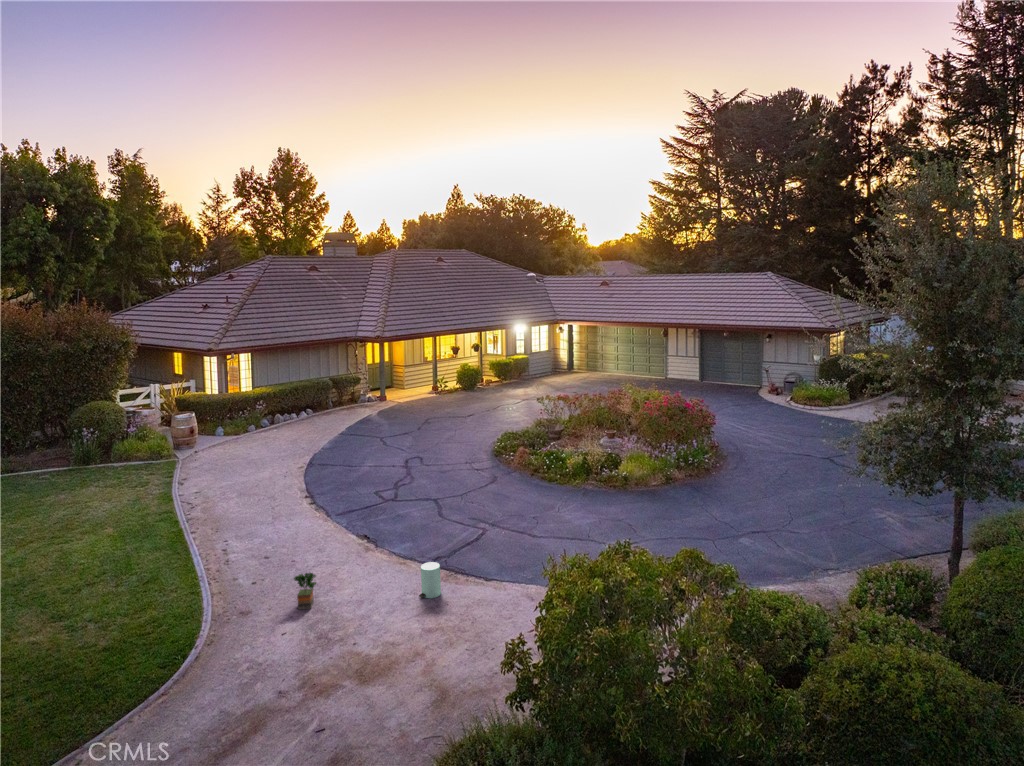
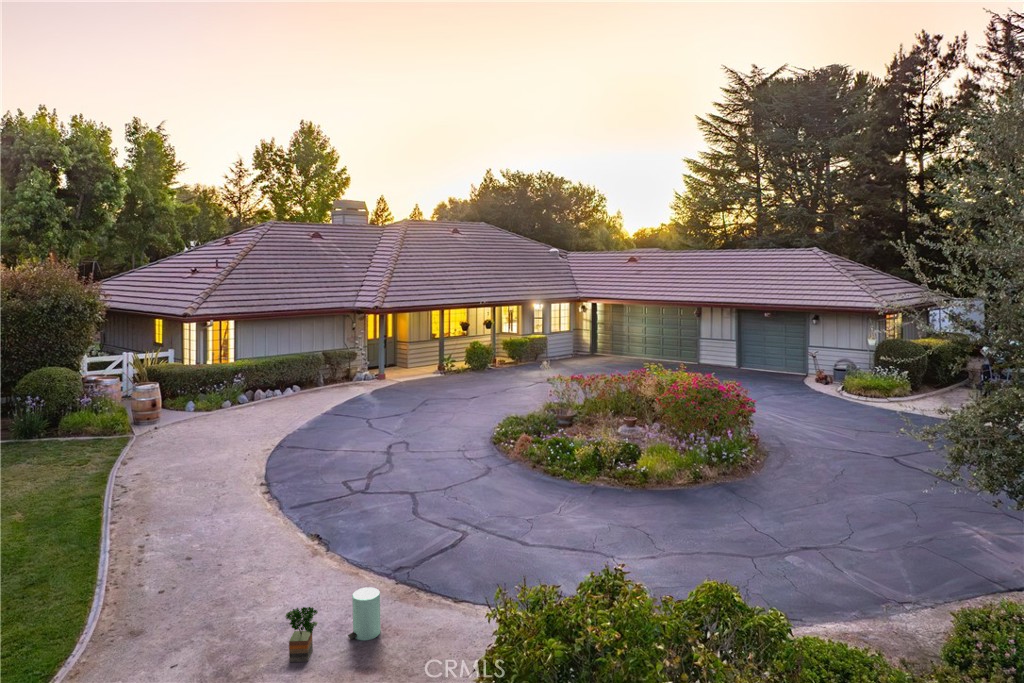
potted tree: present [294,573,316,610] -> present [285,607,318,662]

